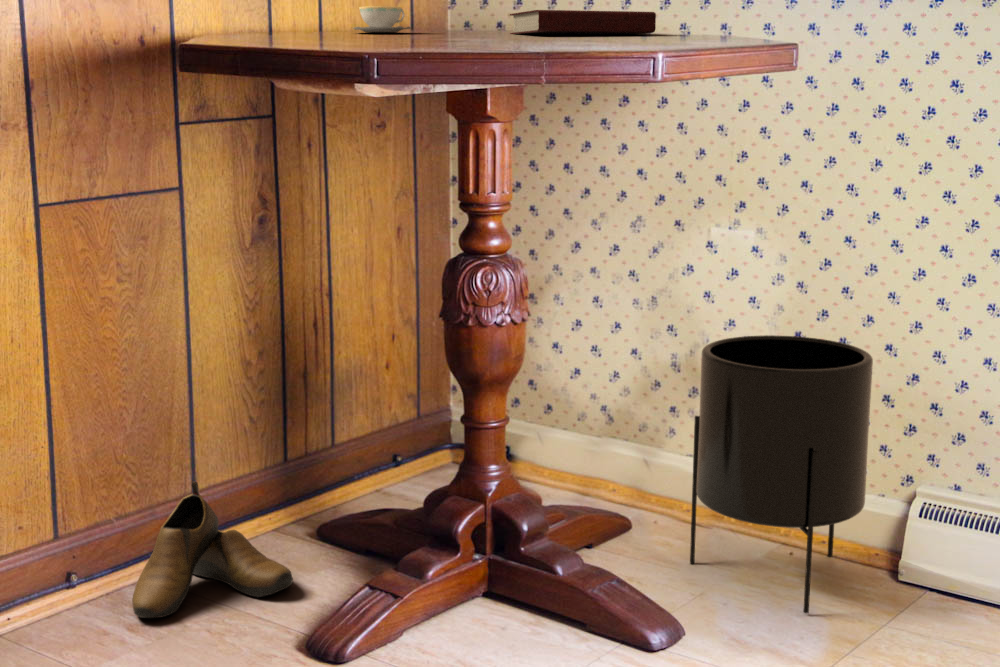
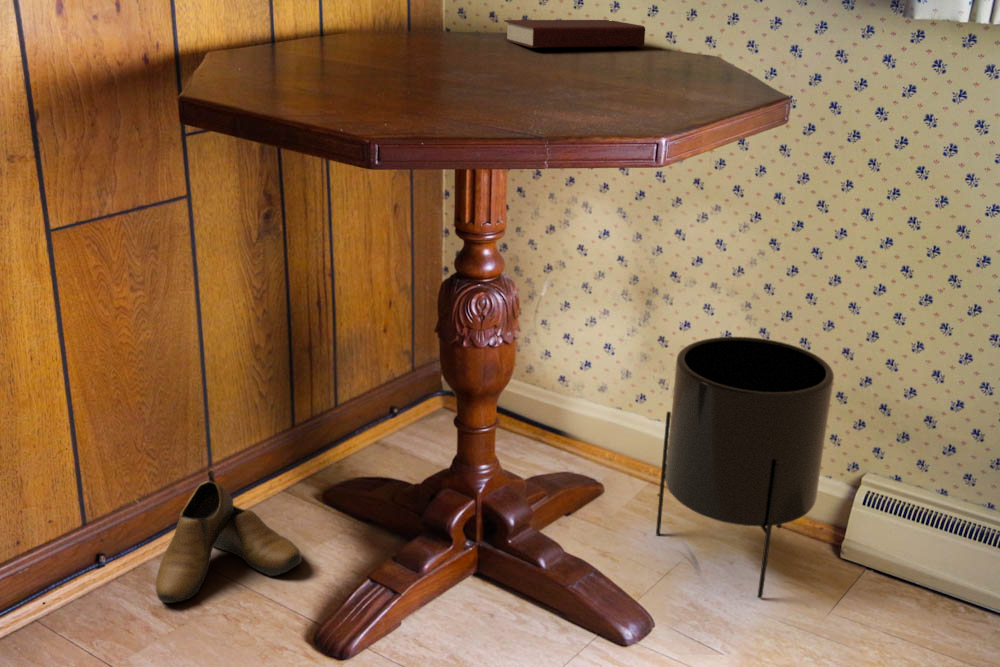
teacup: present [353,6,411,33] -> none [351,11,409,37]

